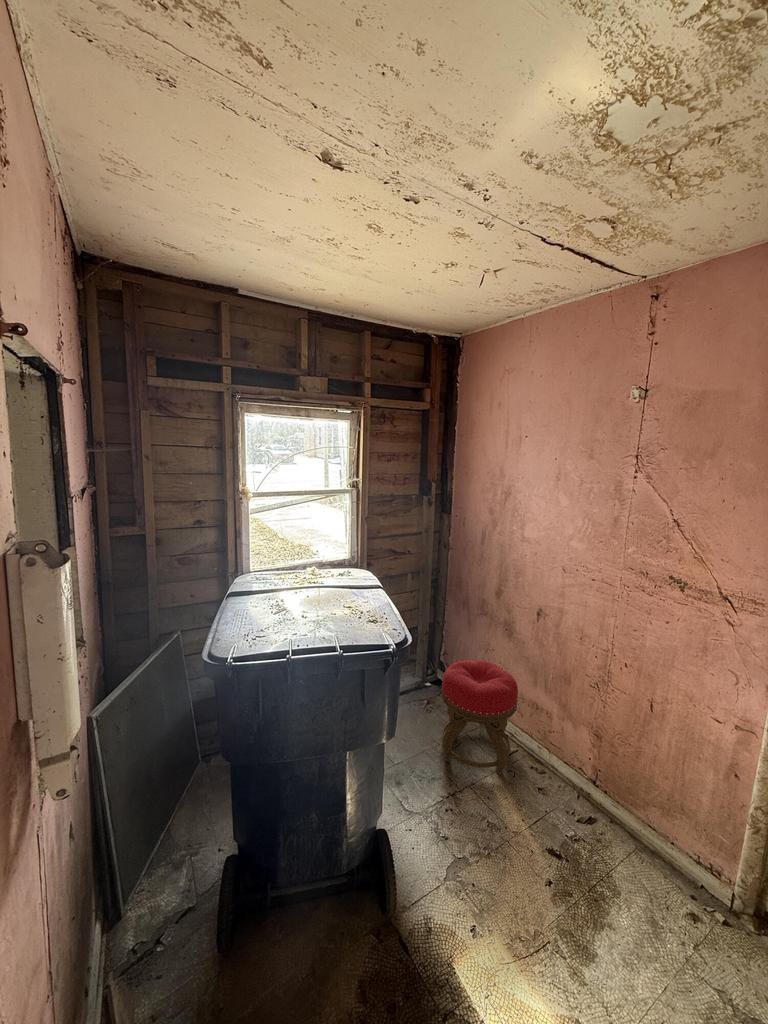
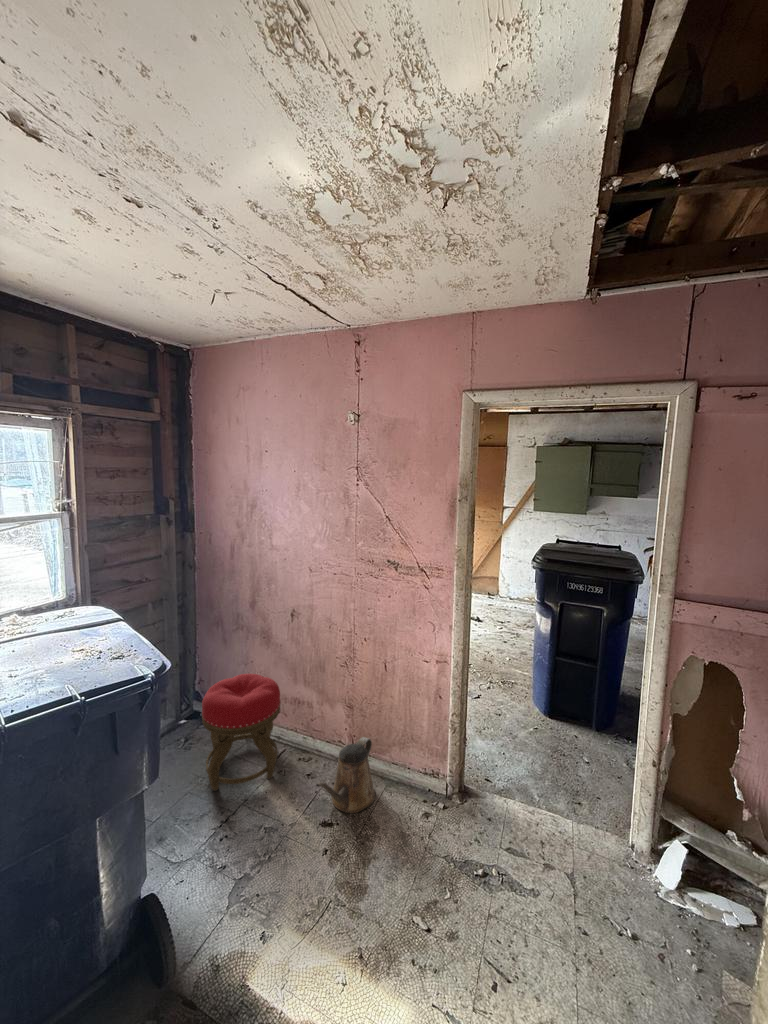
watering can: none [545,777,622,861] -> present [316,737,375,813]

